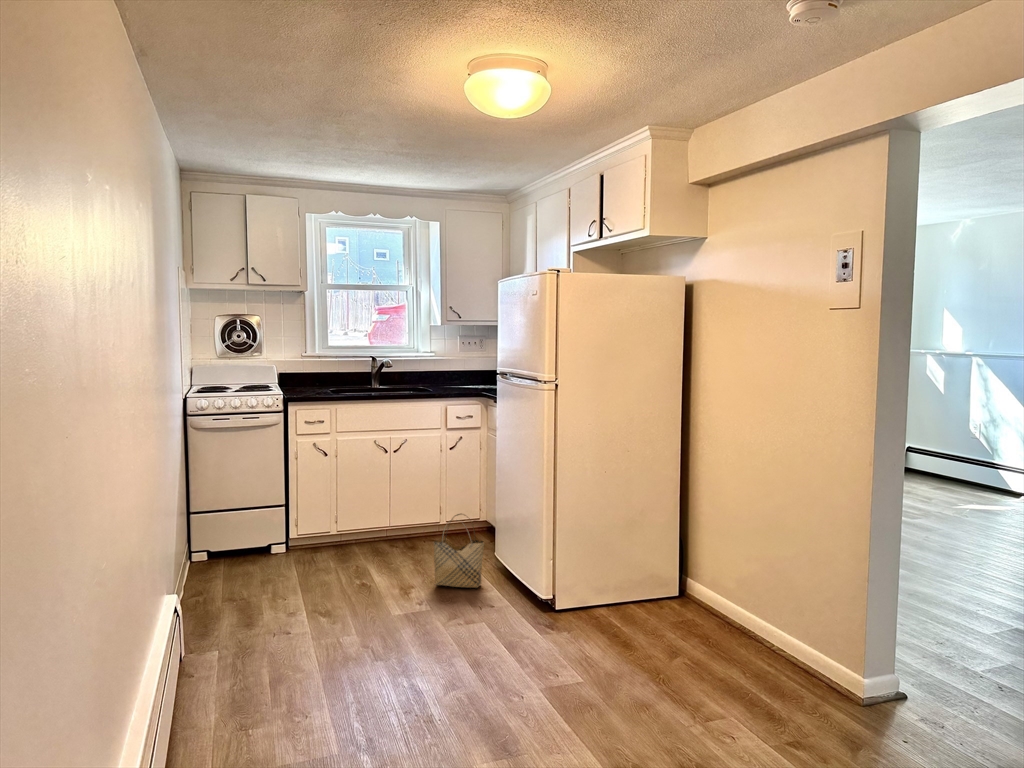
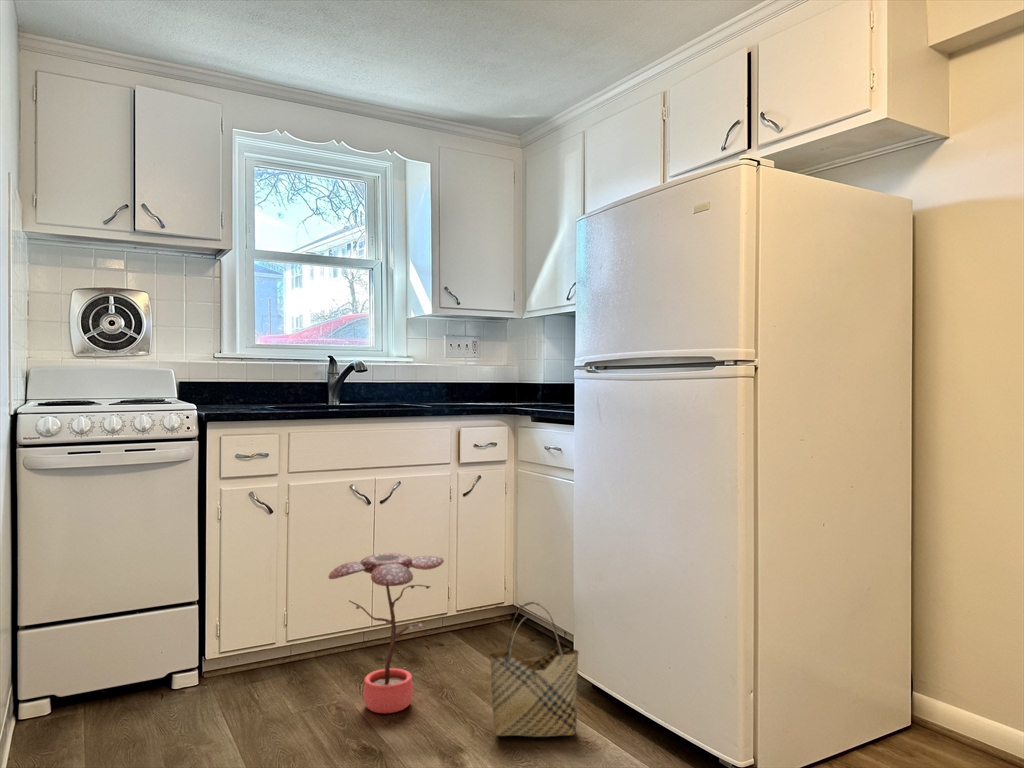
potted plant: none [350,482,418,572] -> present [329,553,444,713]

